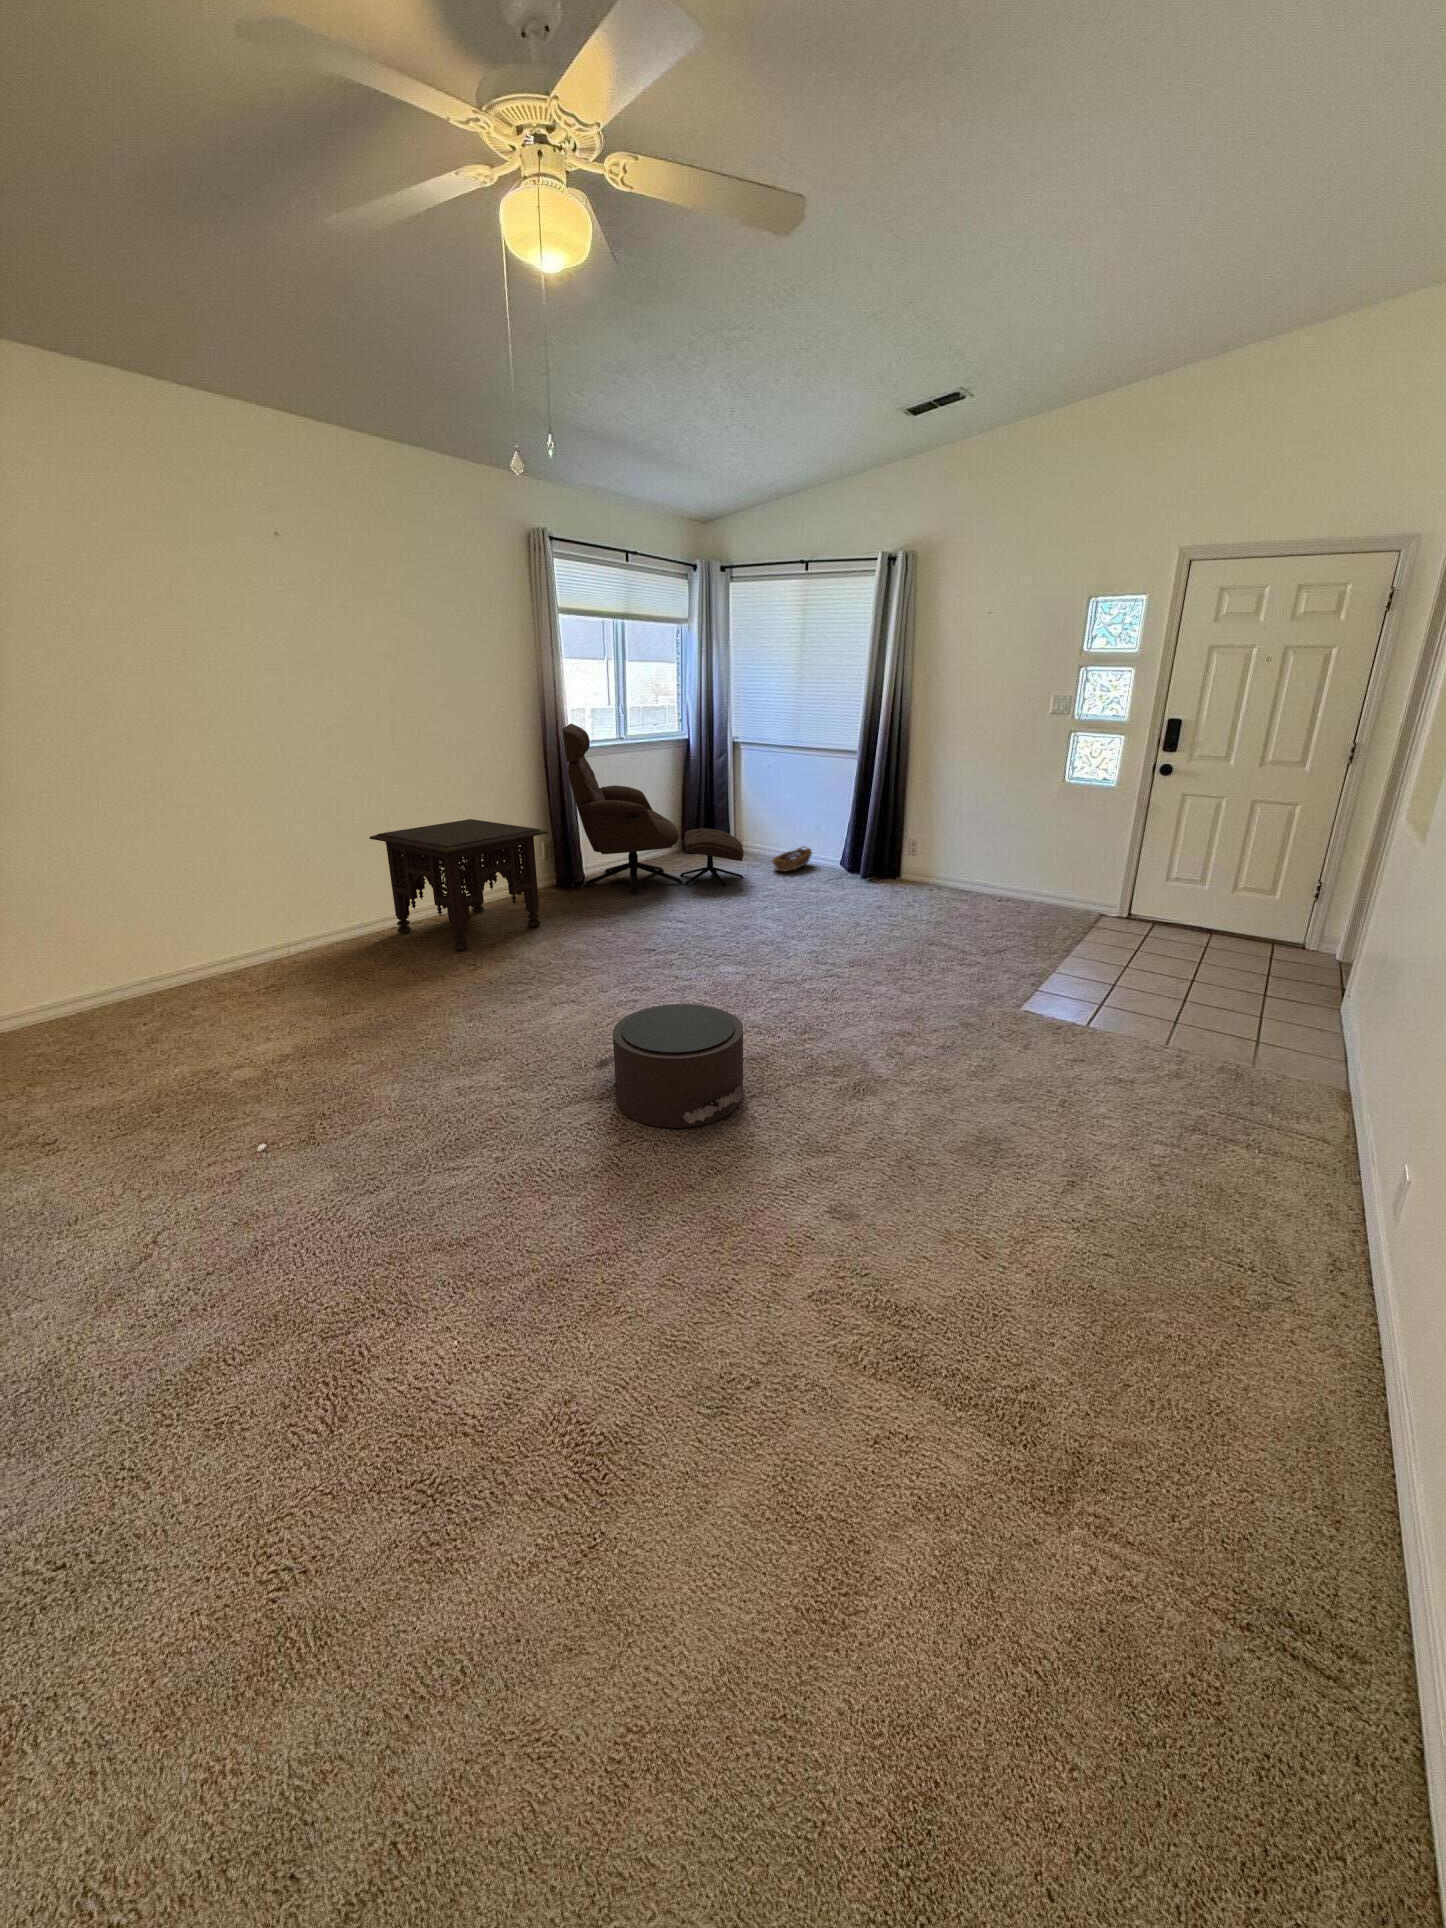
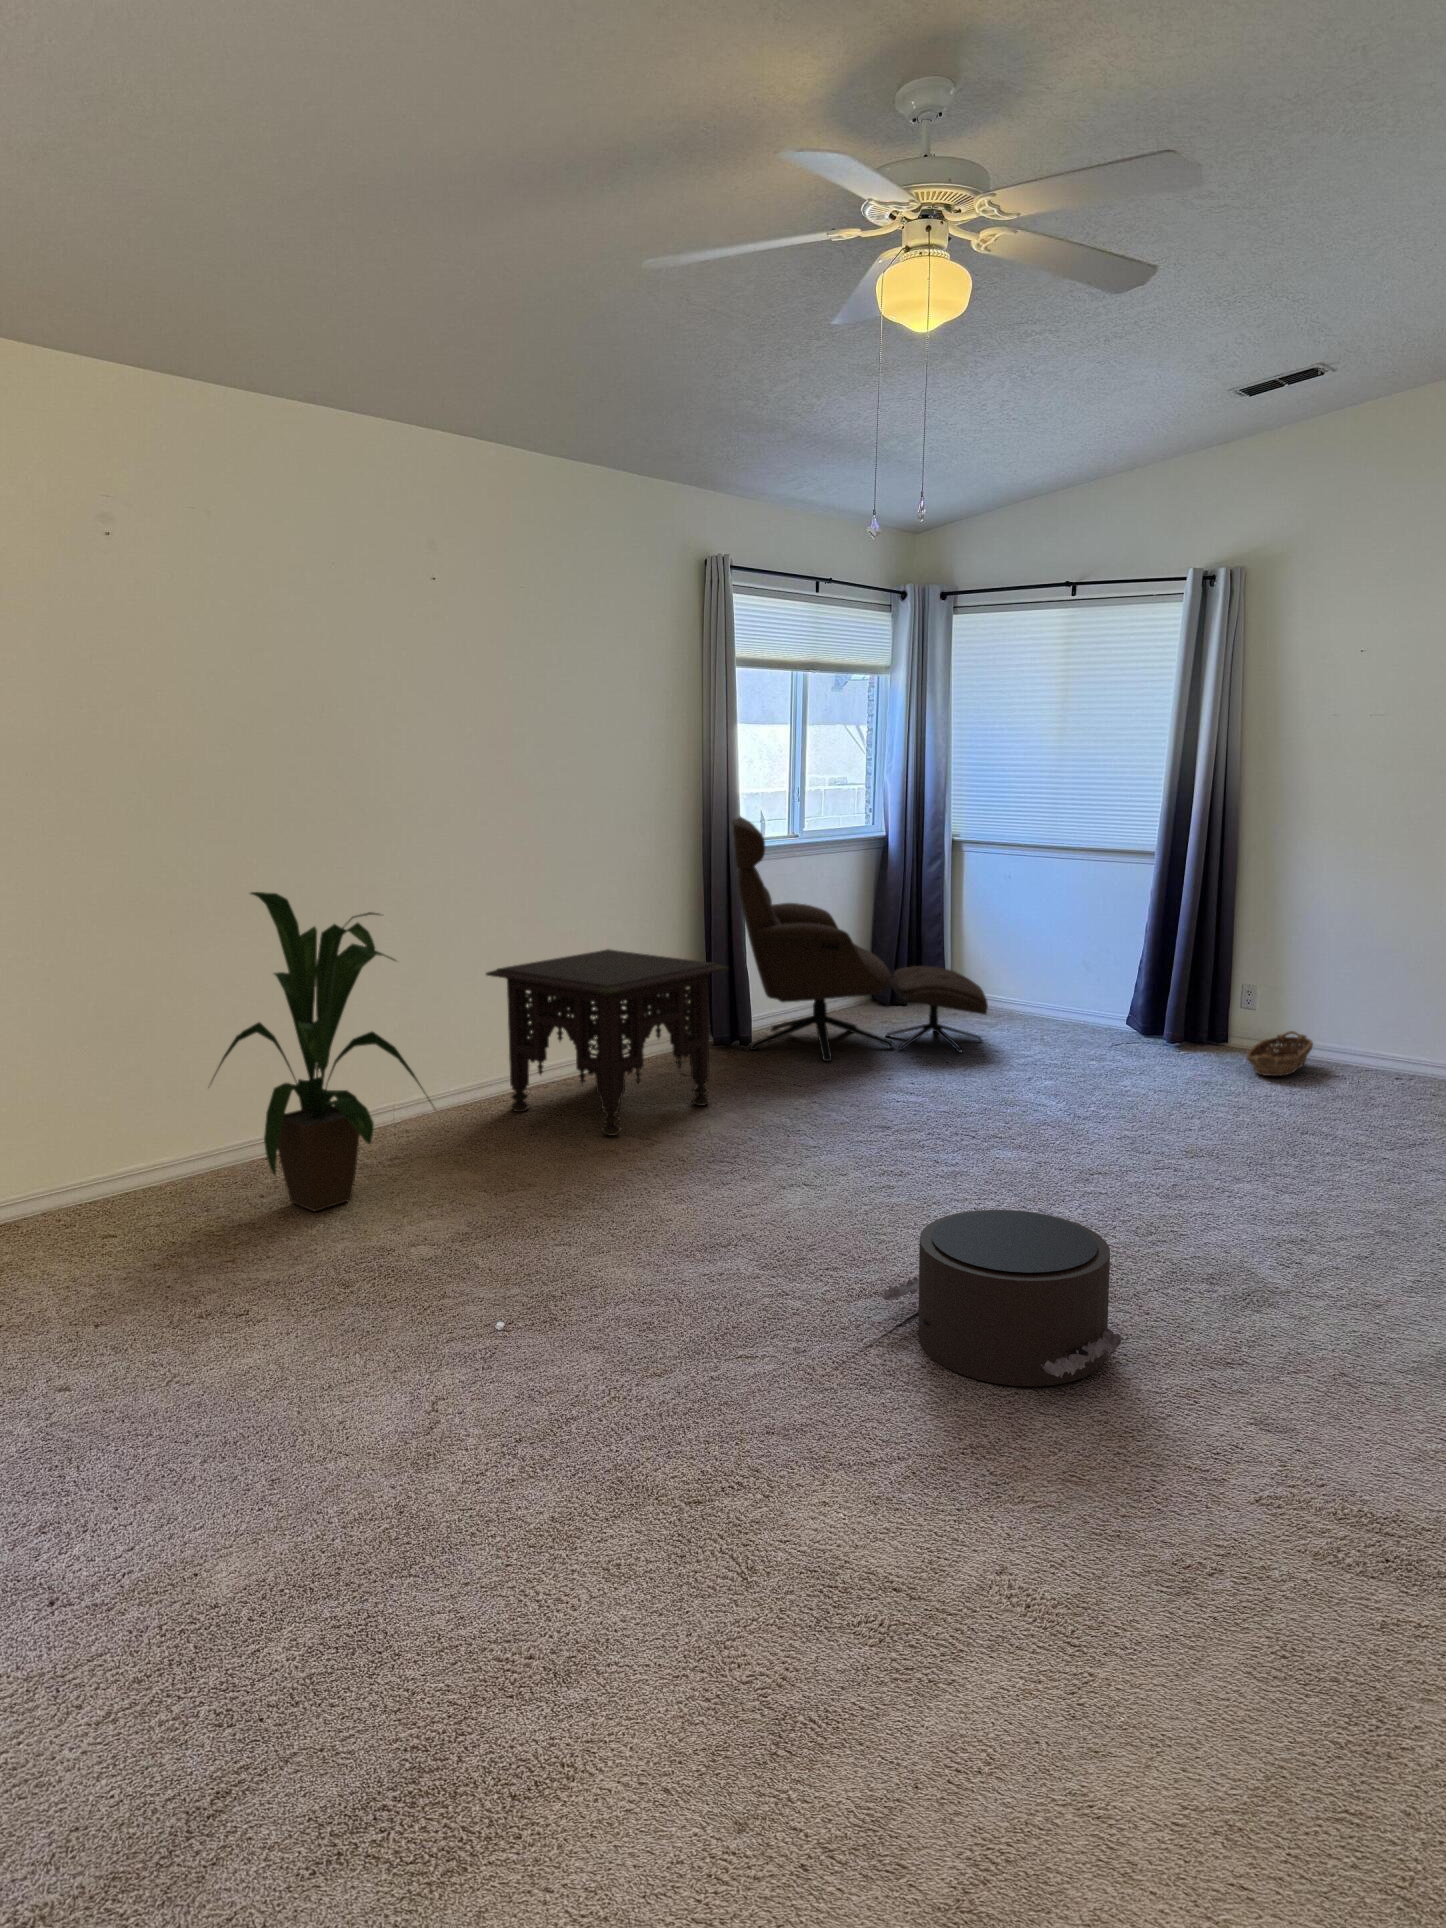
house plant: none [113,779,307,1012] -> present [211,892,431,1211]
basket: present [772,846,812,871] -> present [1247,1031,1313,1076]

